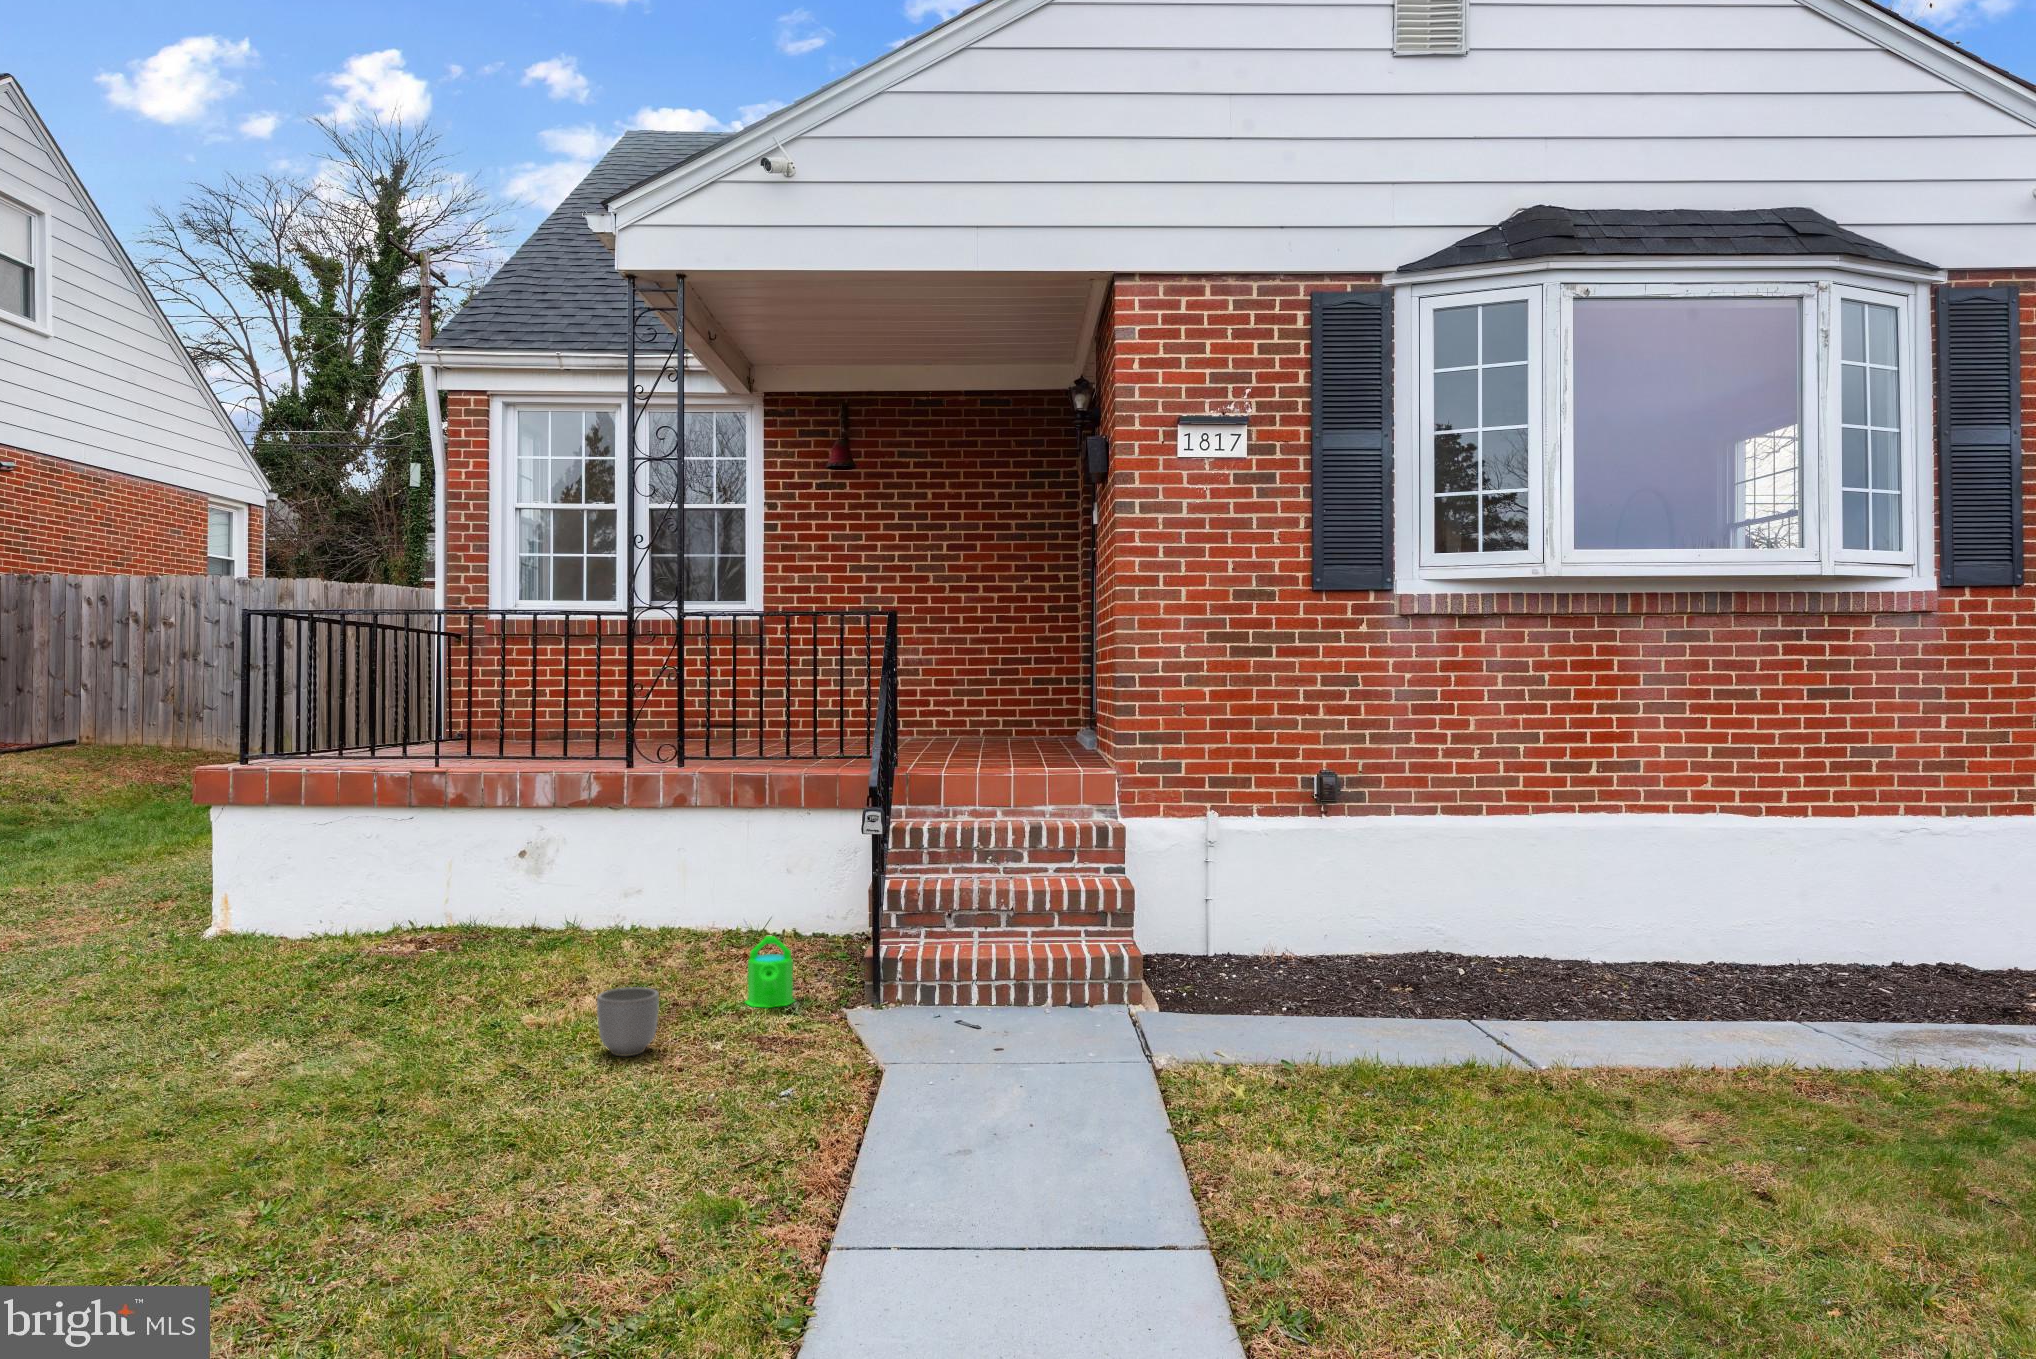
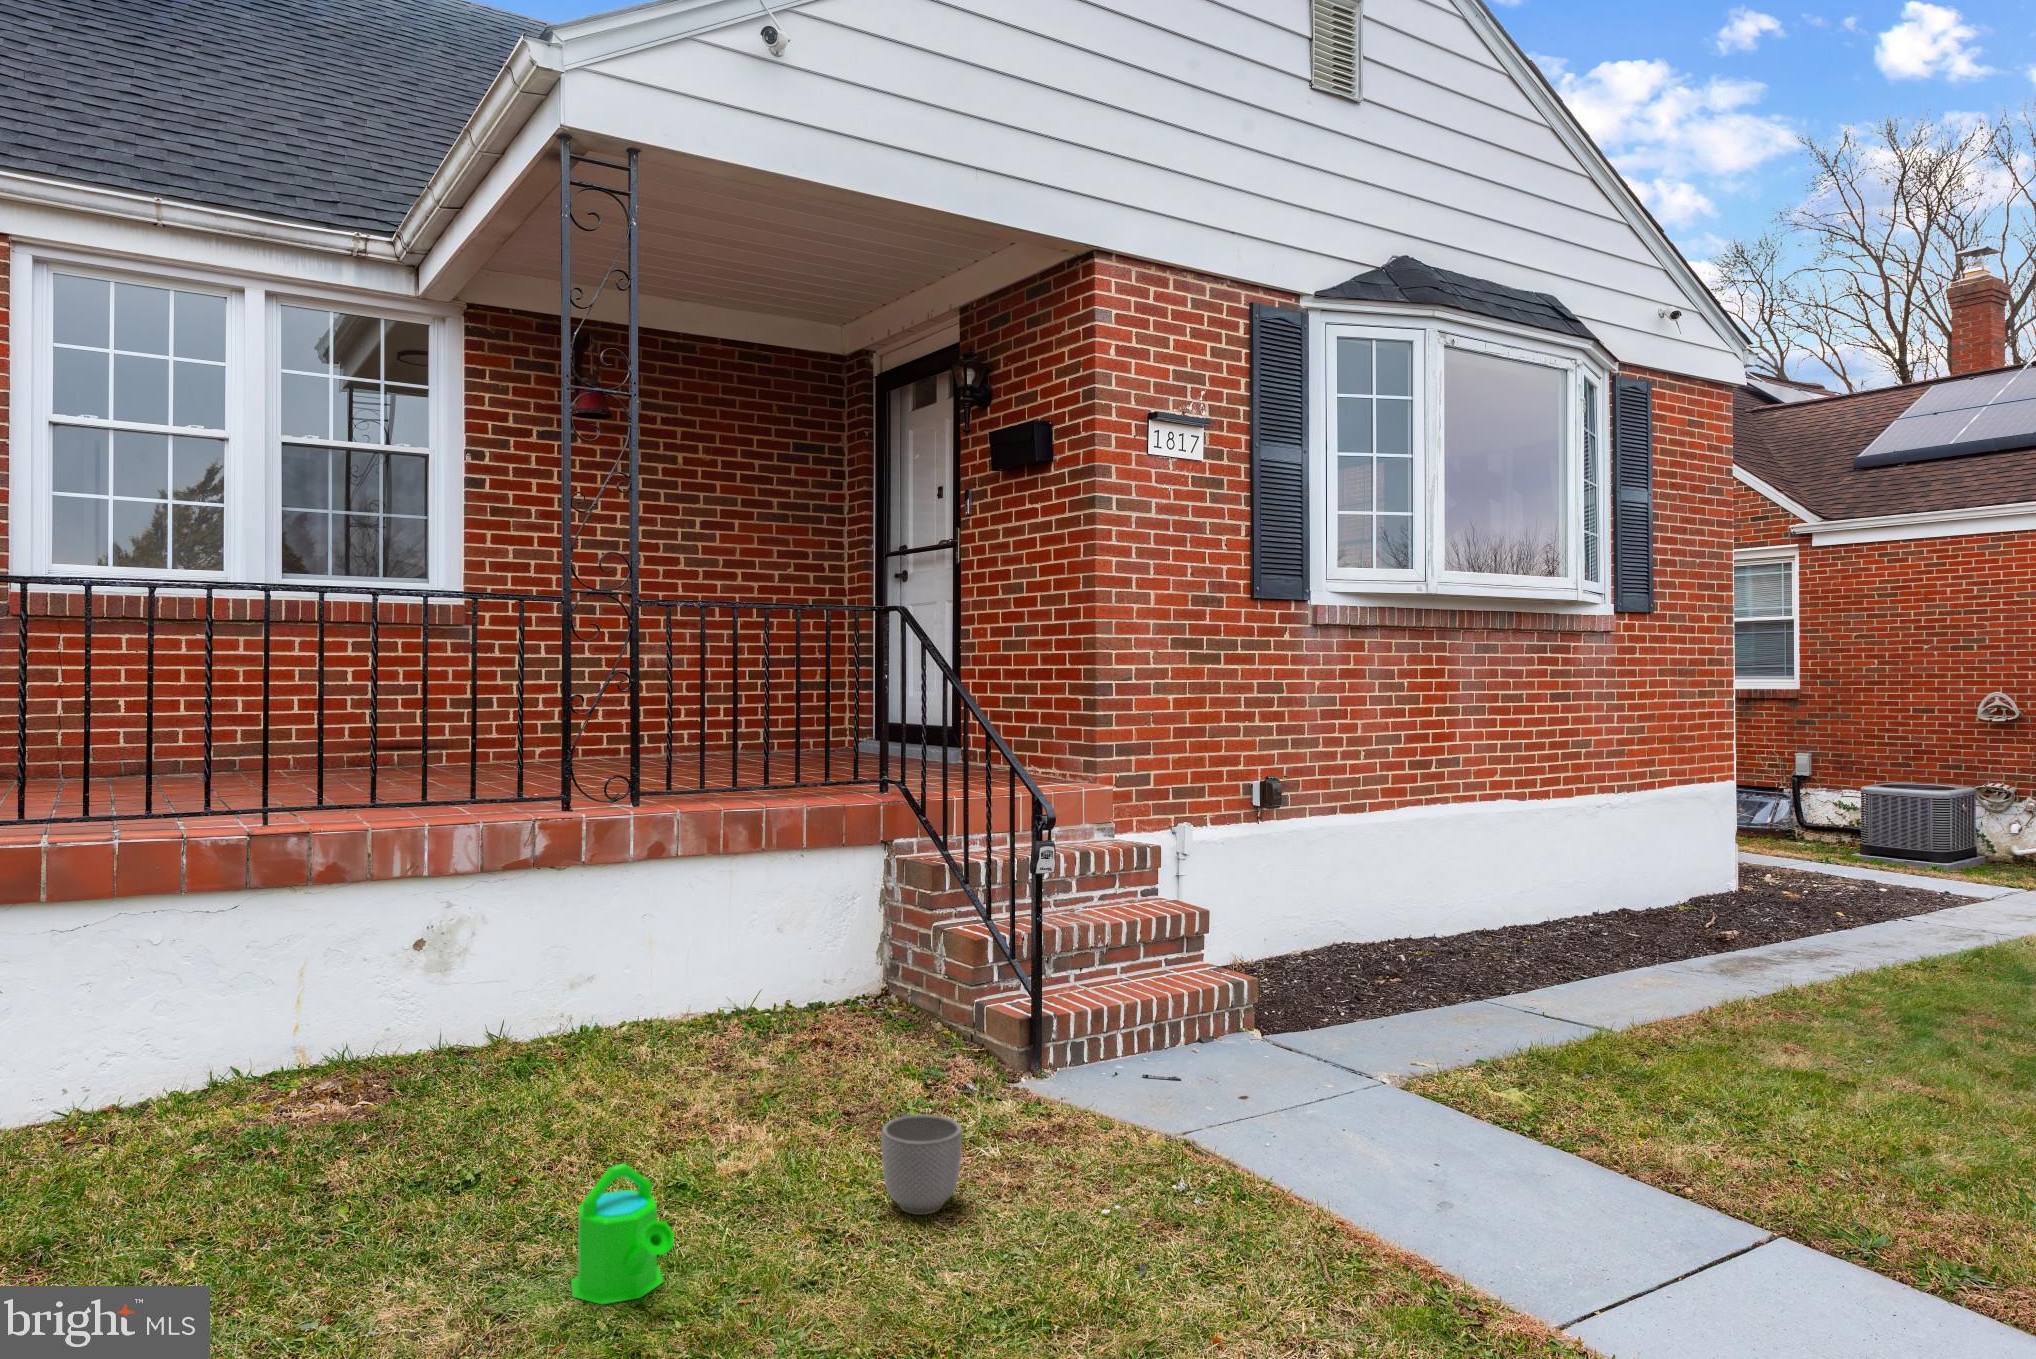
watering can: present [745,936,795,1008] -> present [571,1164,674,1304]

